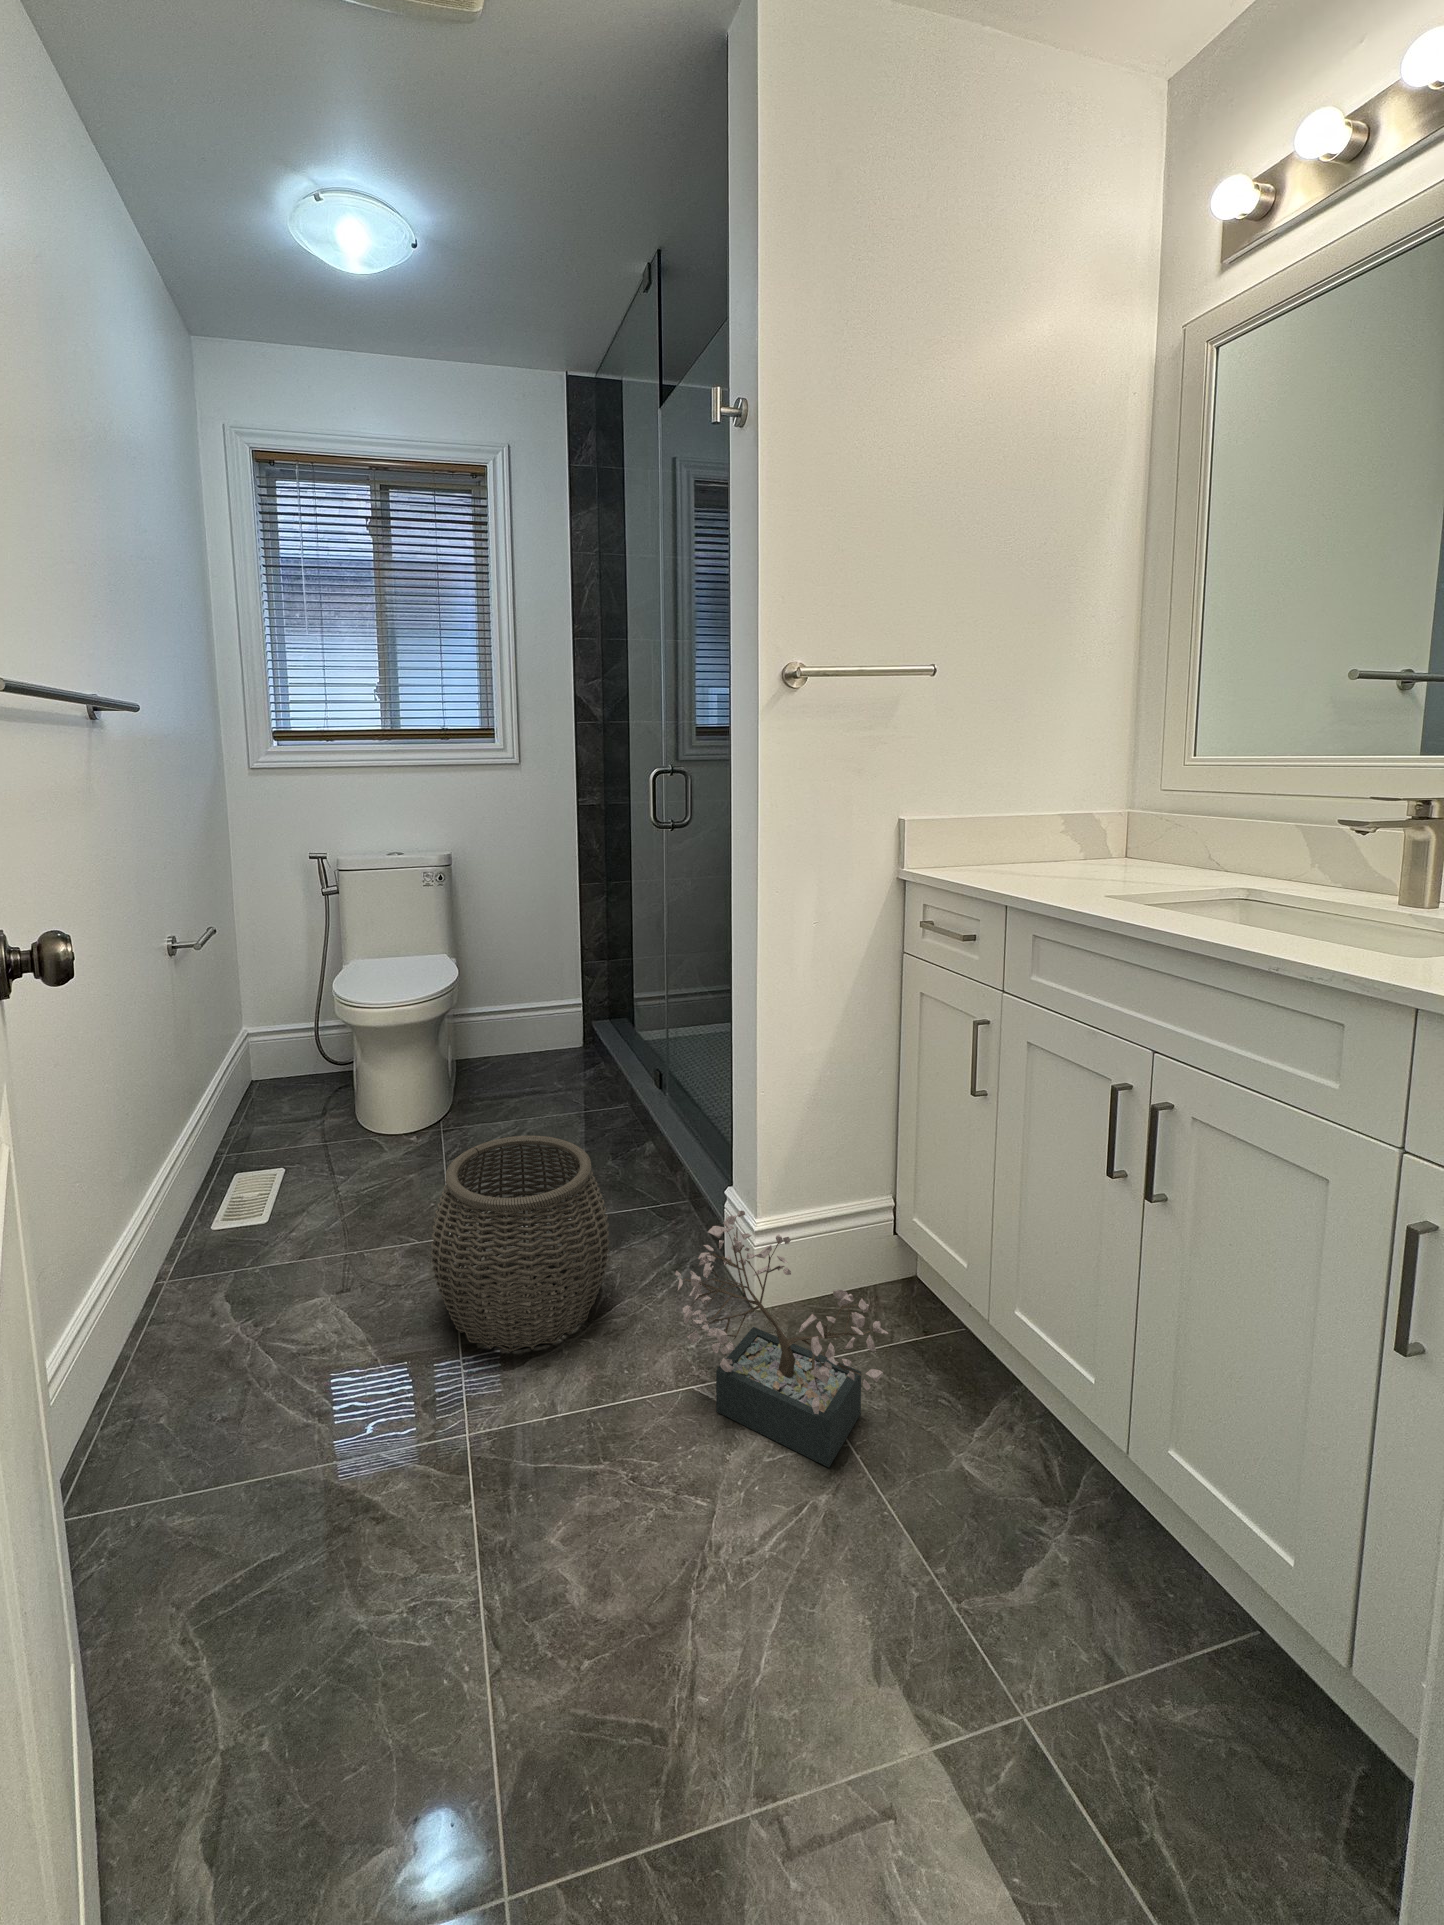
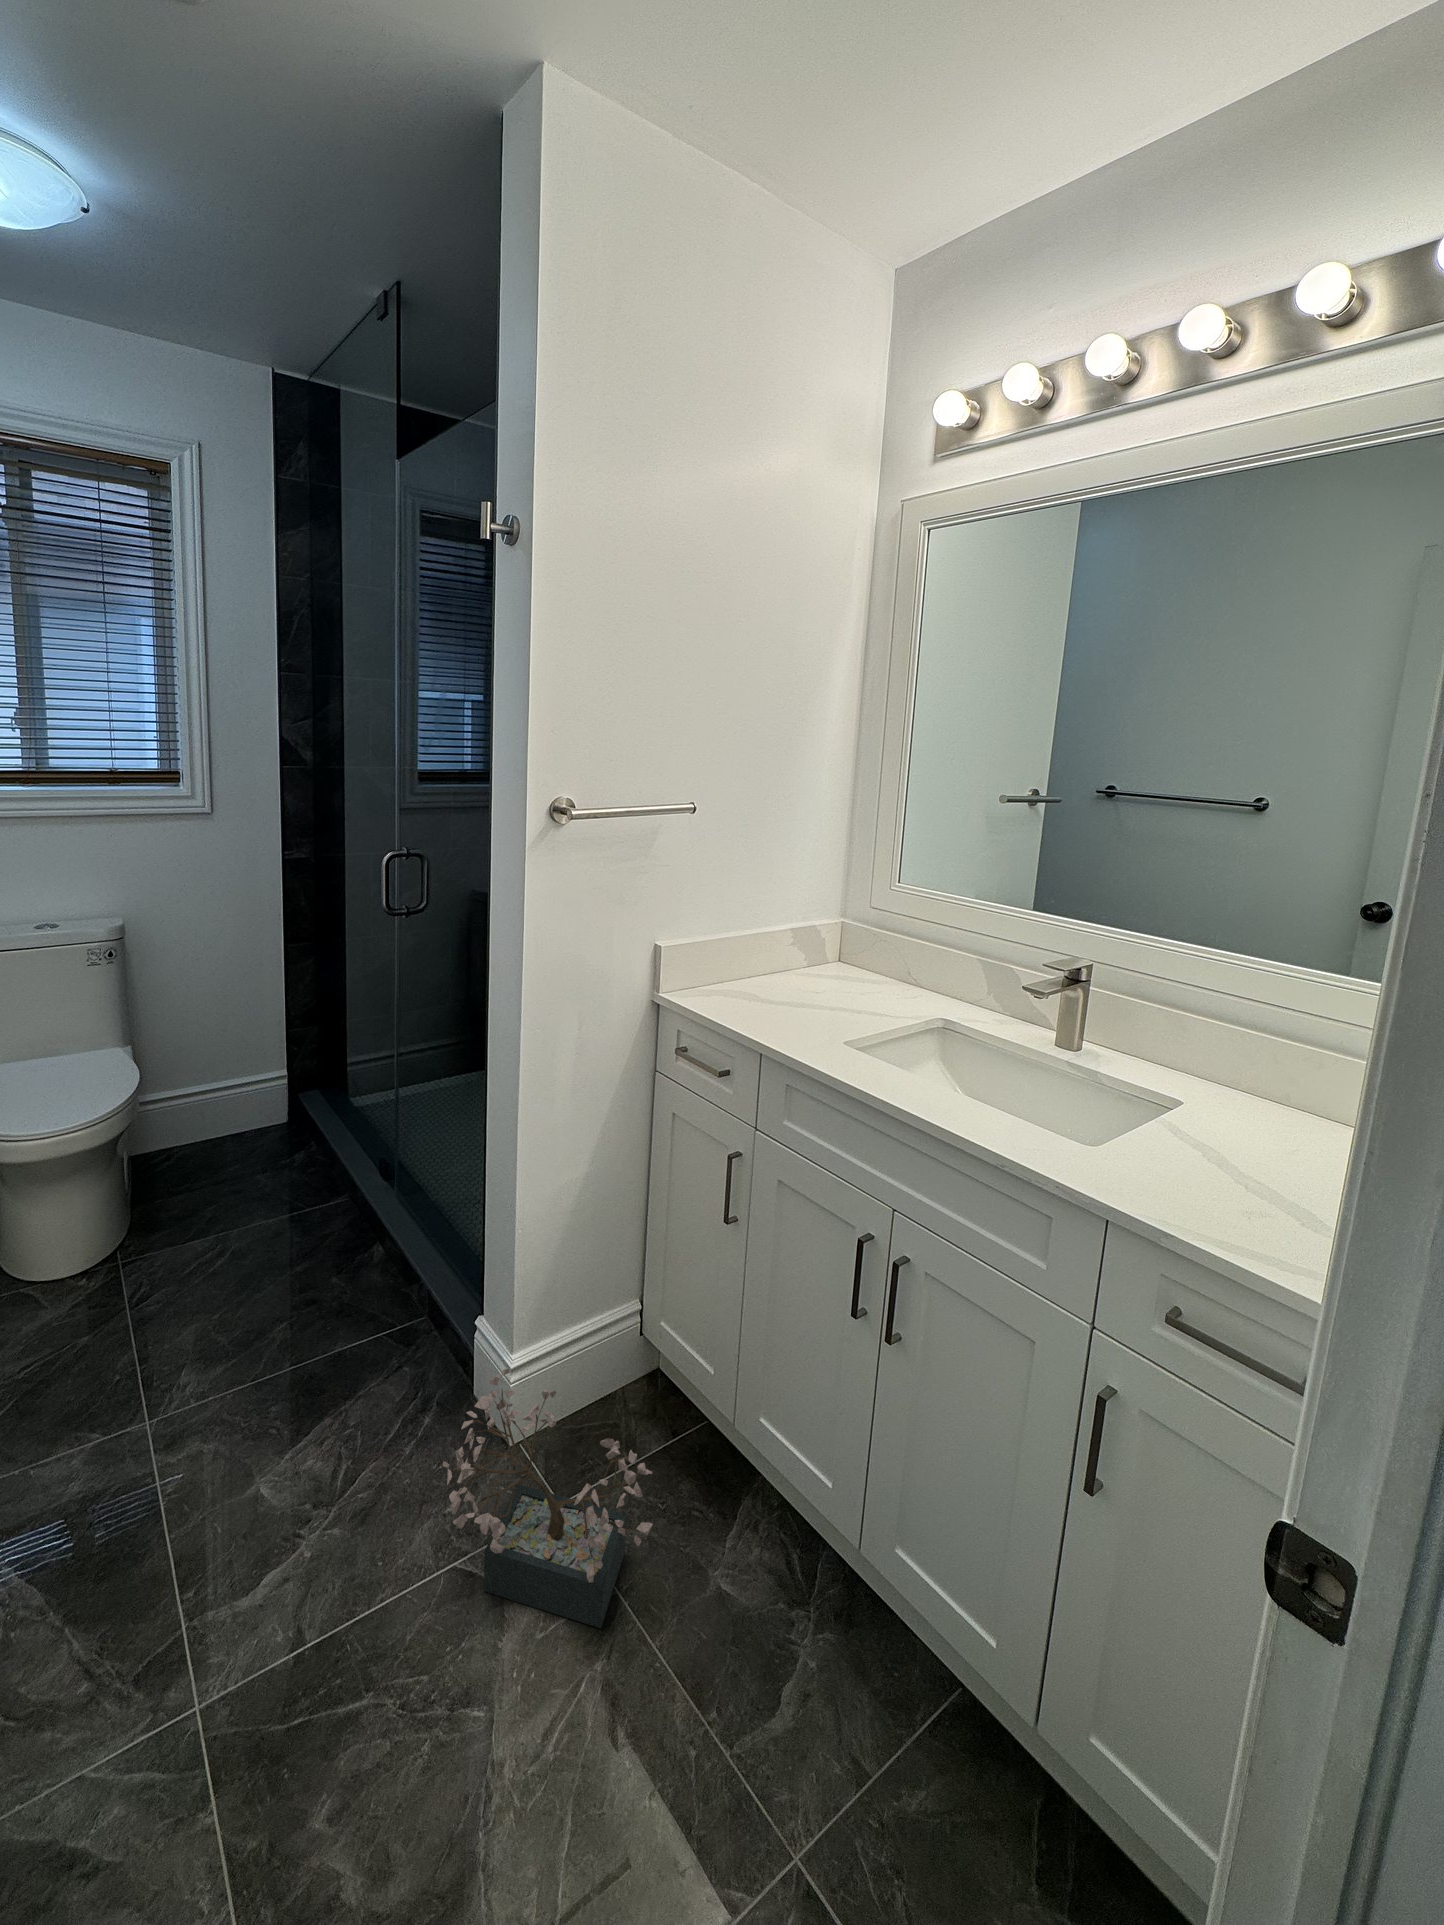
woven basket: present [431,1136,609,1352] -> none [134,1303,356,1577]

